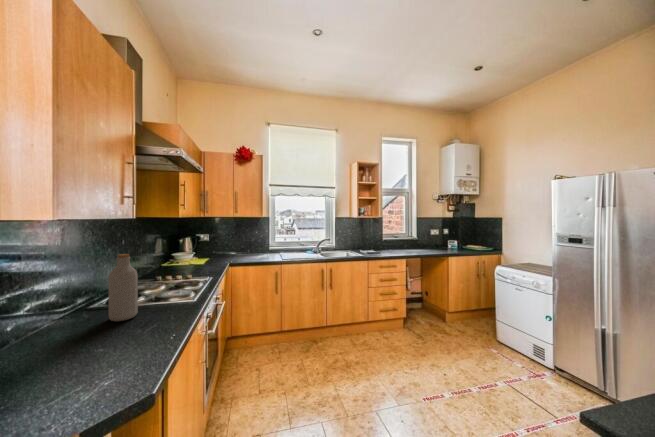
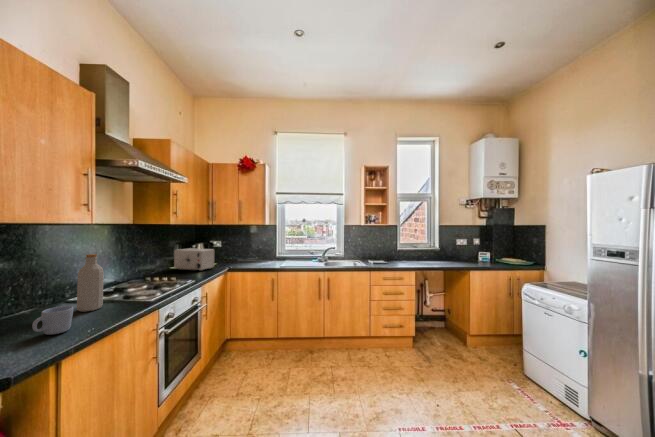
toaster: none [169,244,214,268] -> present [174,248,214,271]
mug: none [96,316,134,352] -> present [32,306,74,335]

